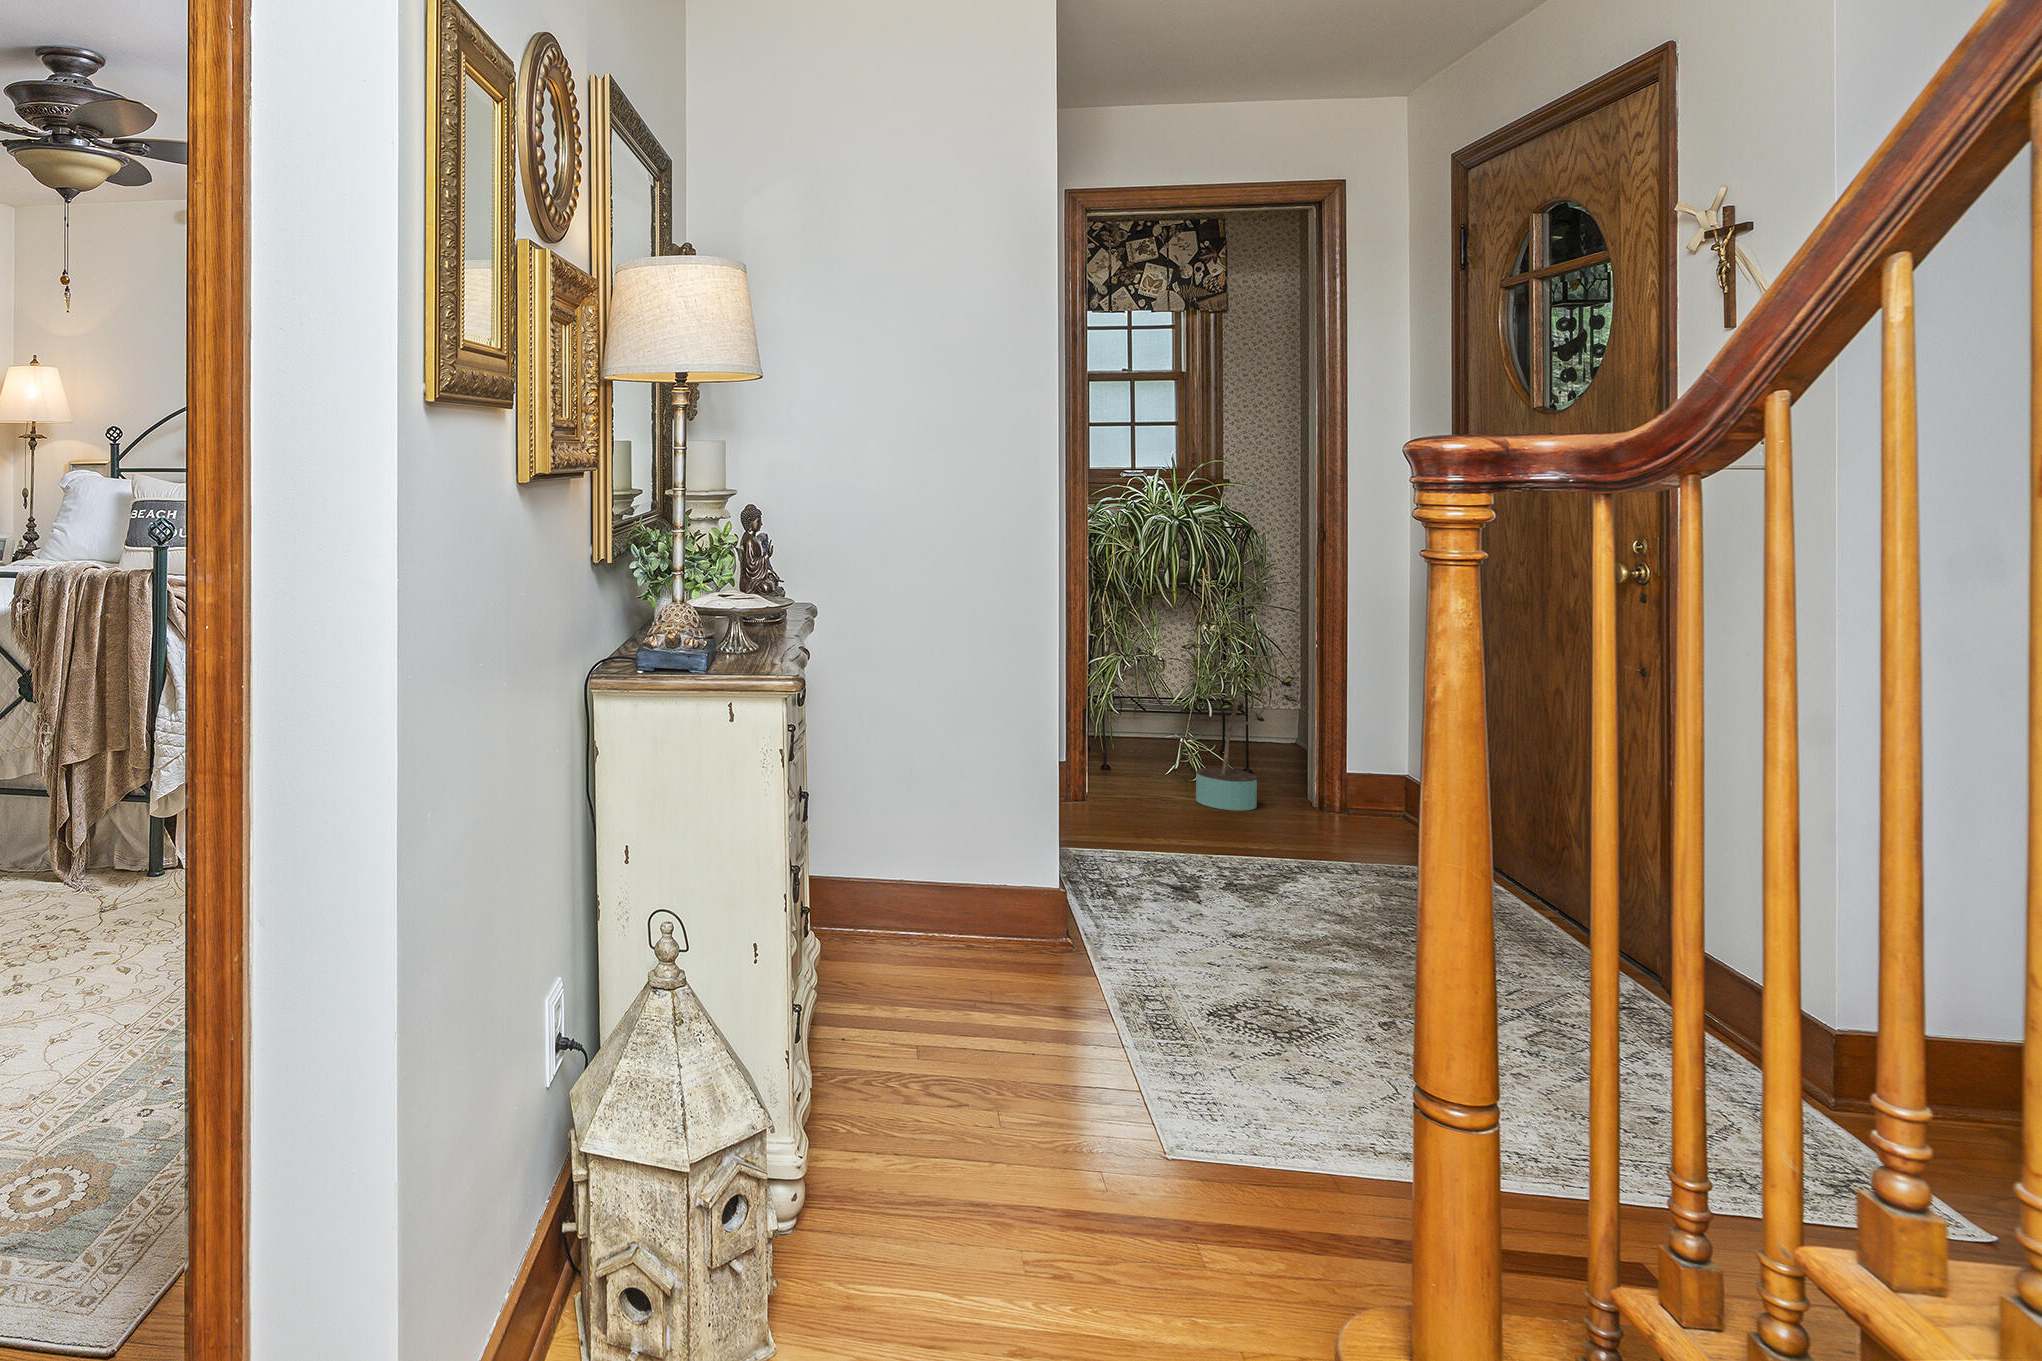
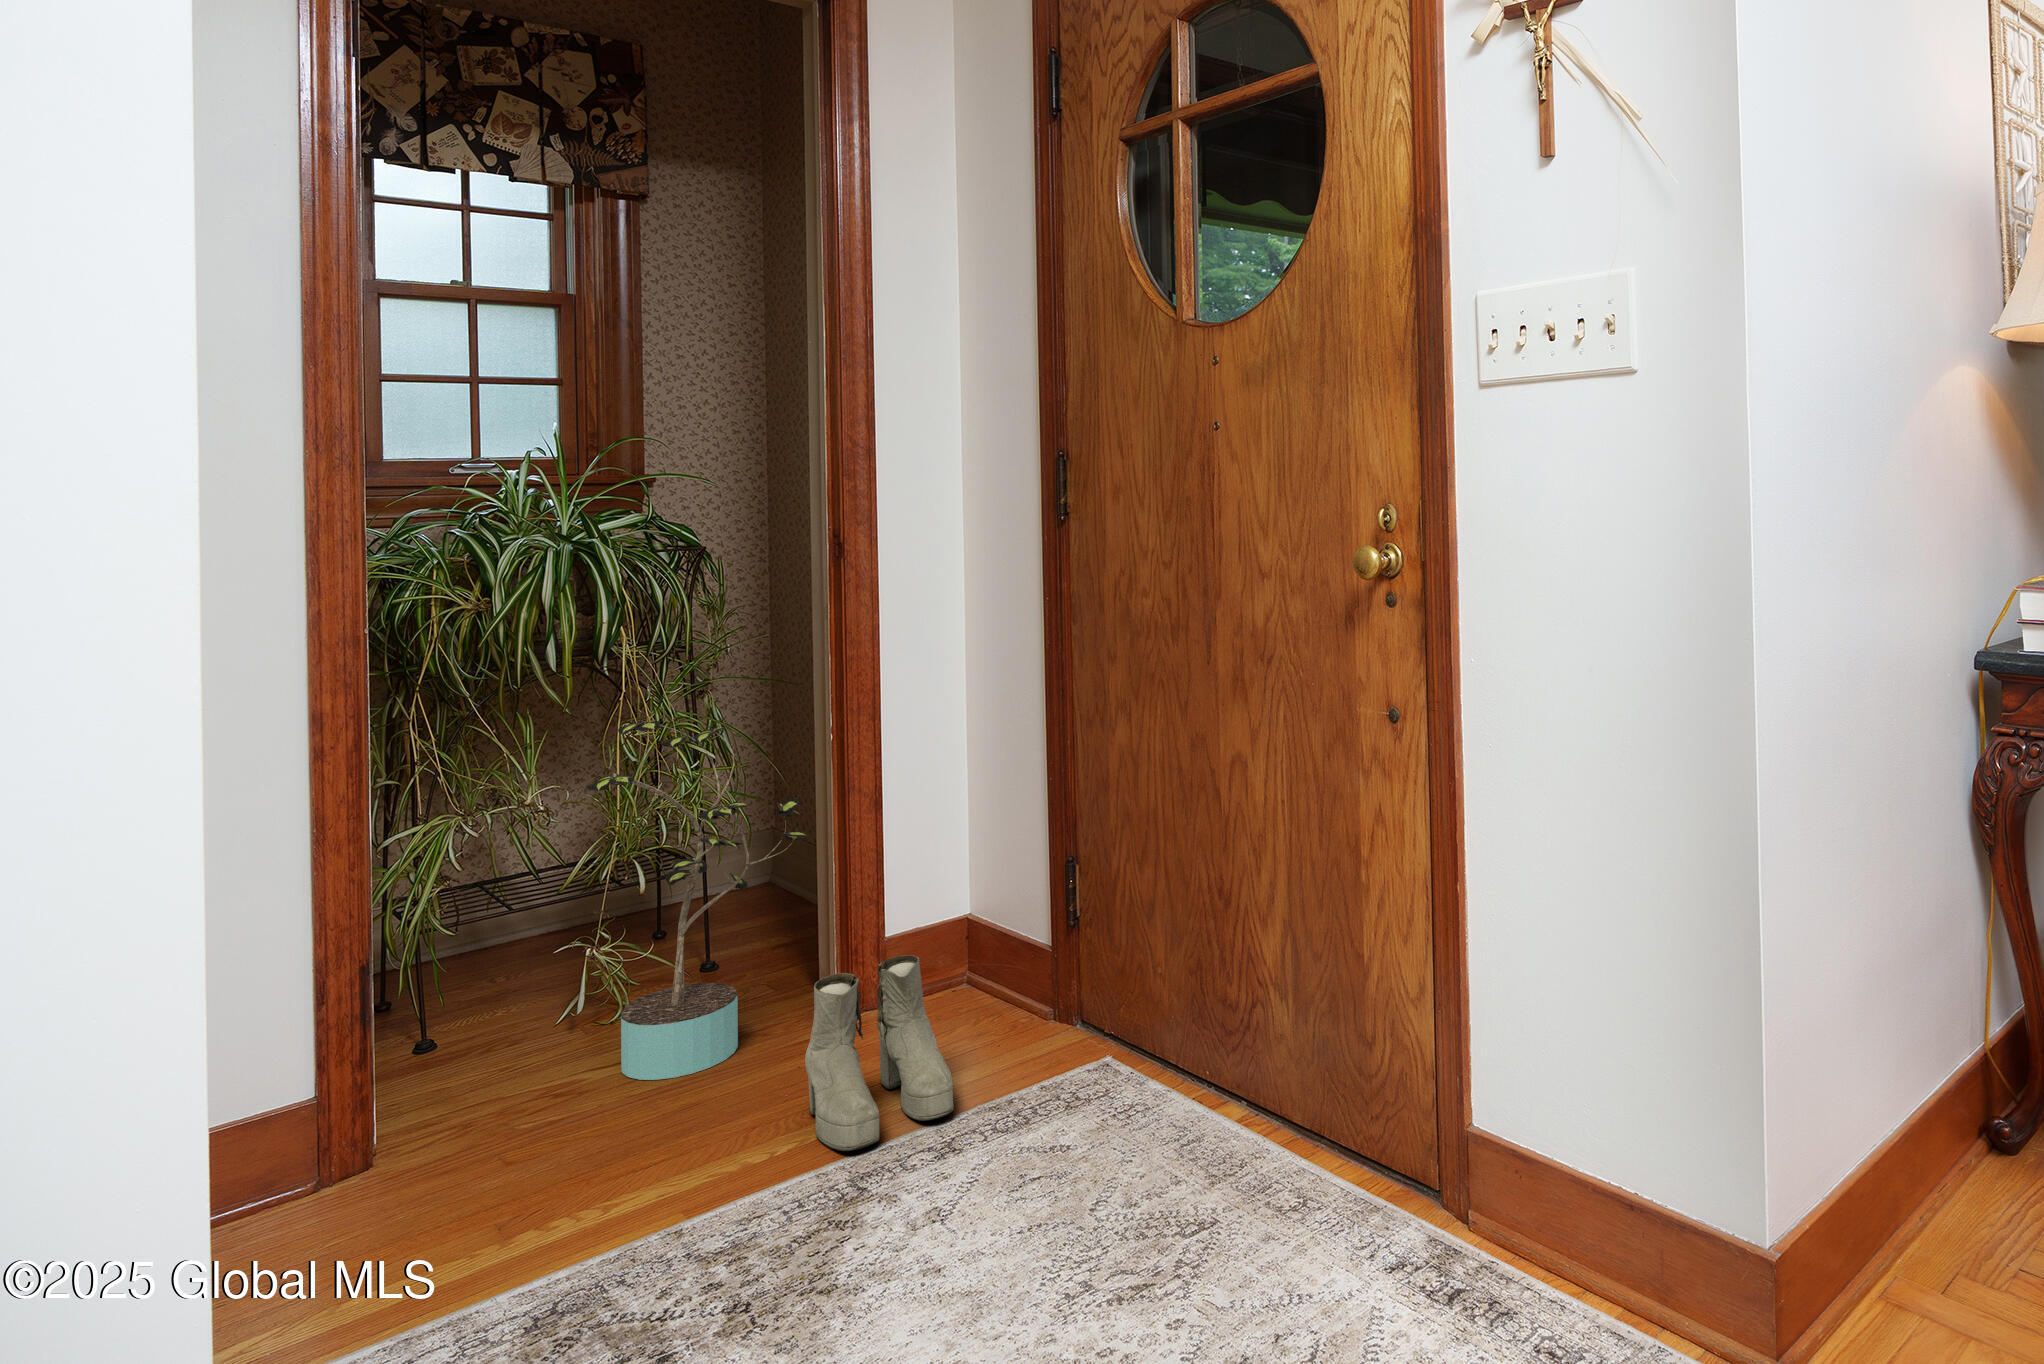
boots: none [1284,768,1366,857] -> present [805,955,954,1151]

